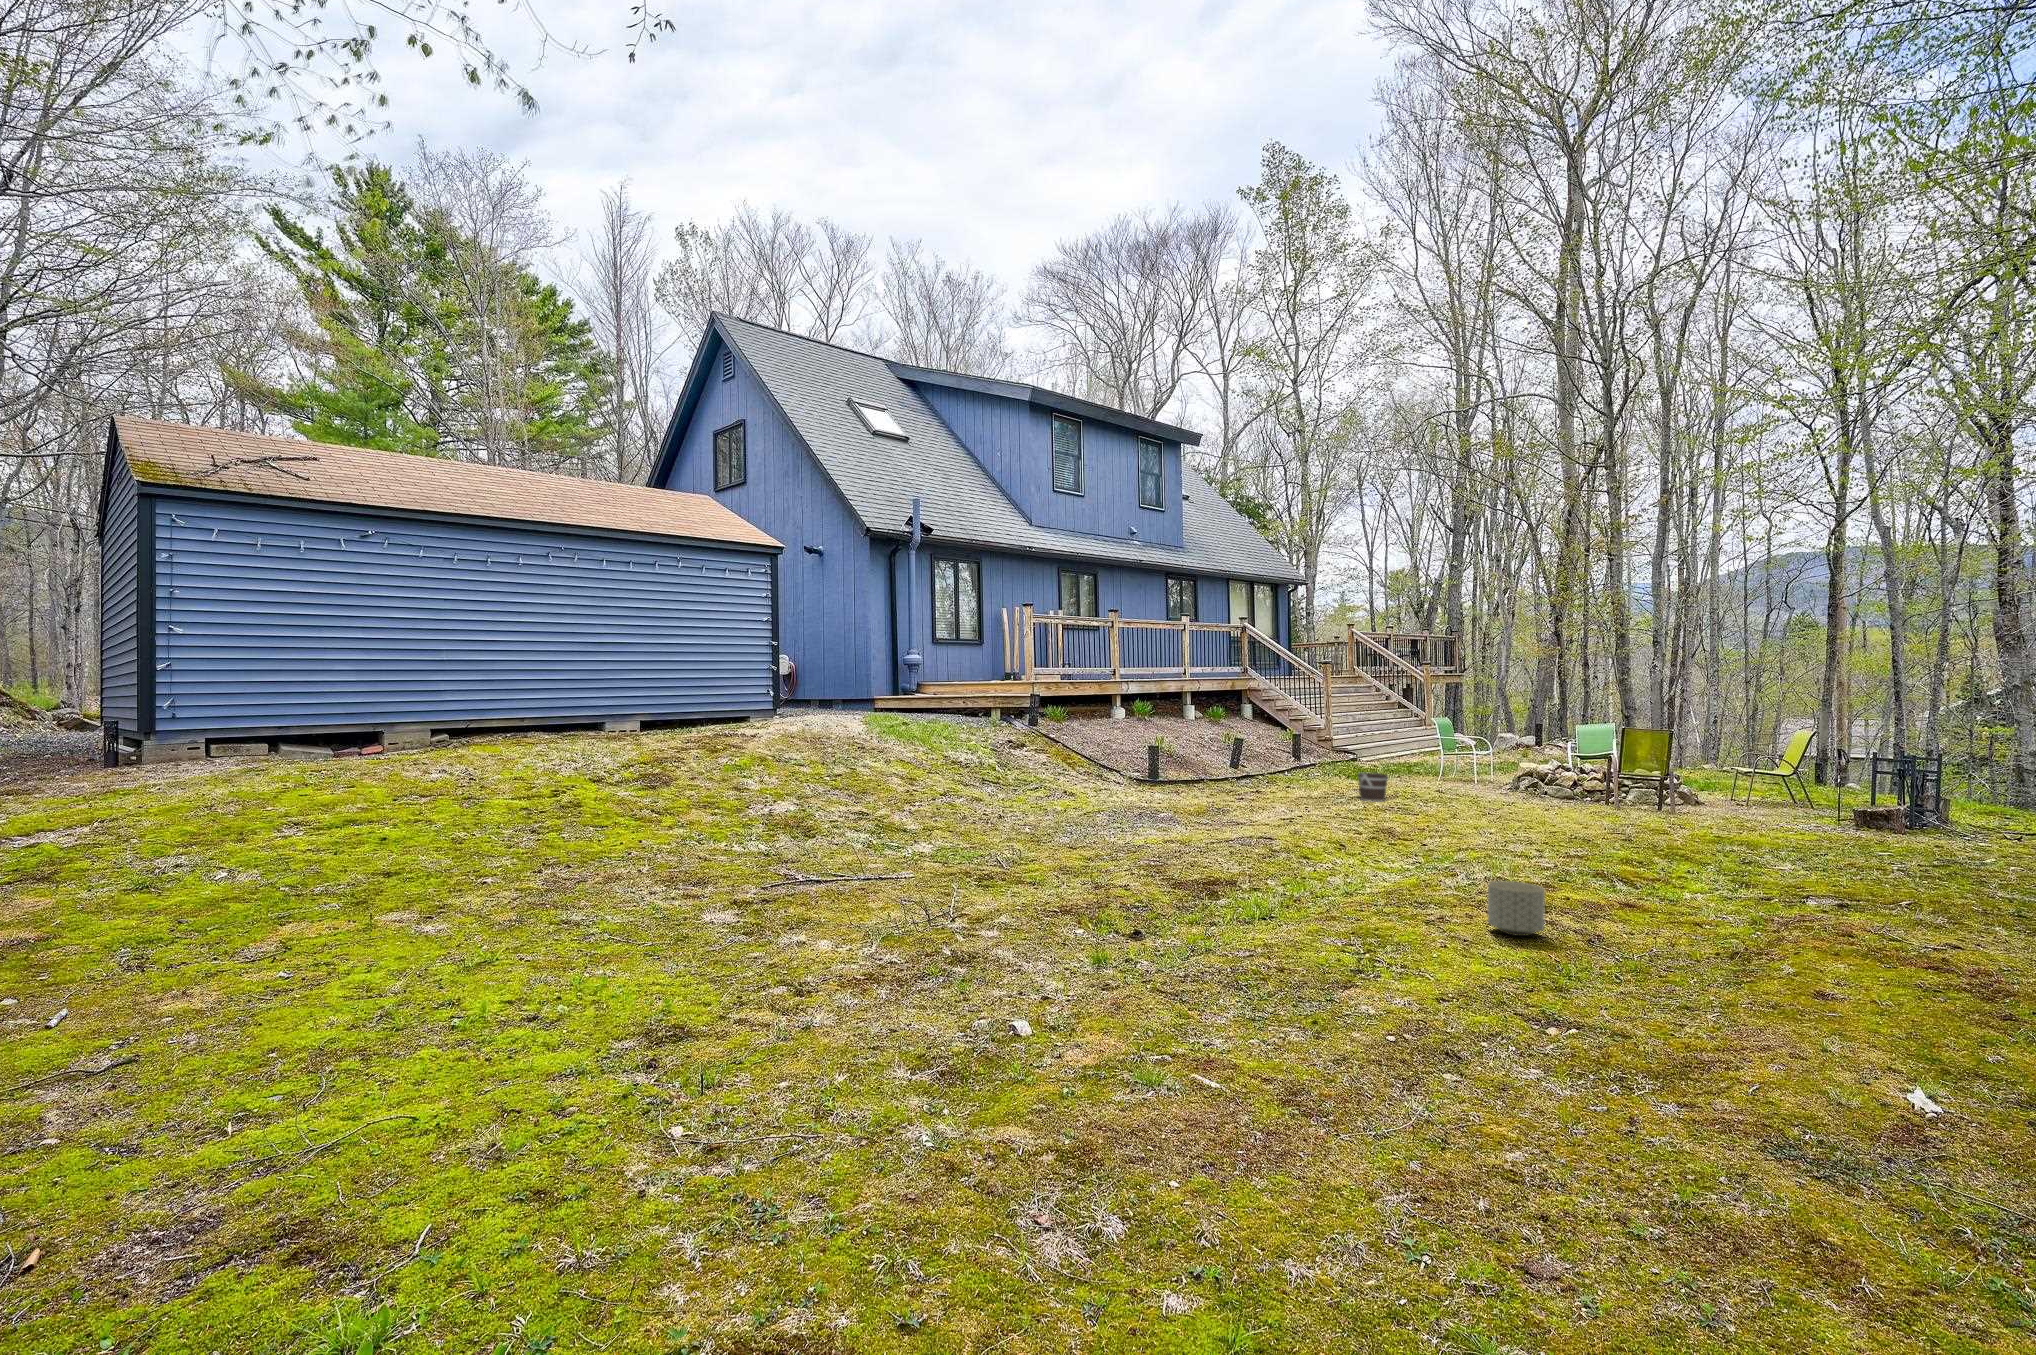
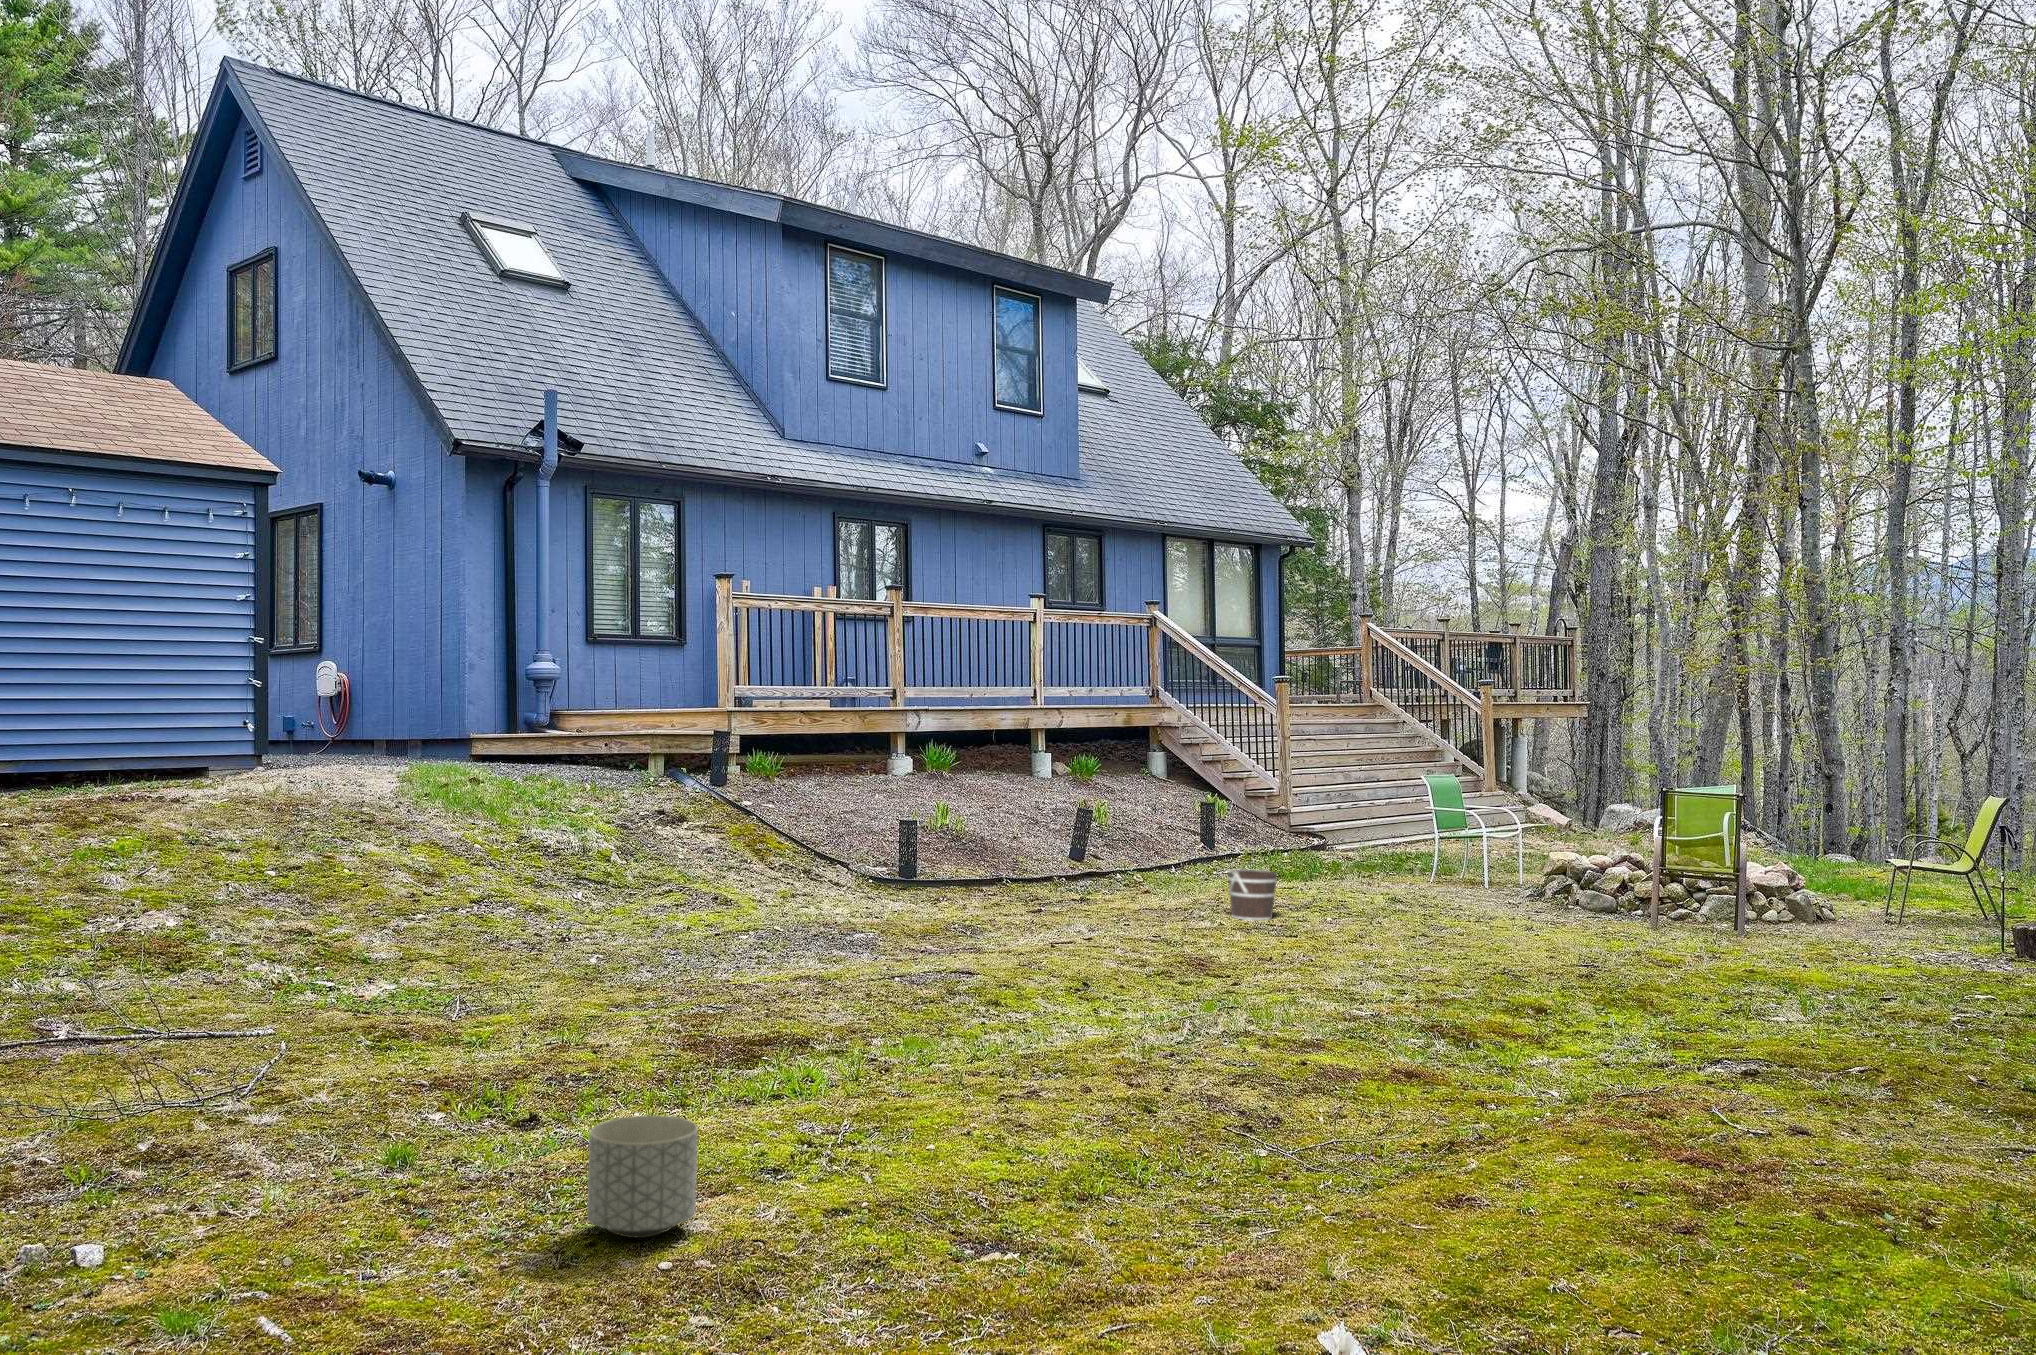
planter: present [1488,881,1545,936] -> present [587,1115,698,1238]

